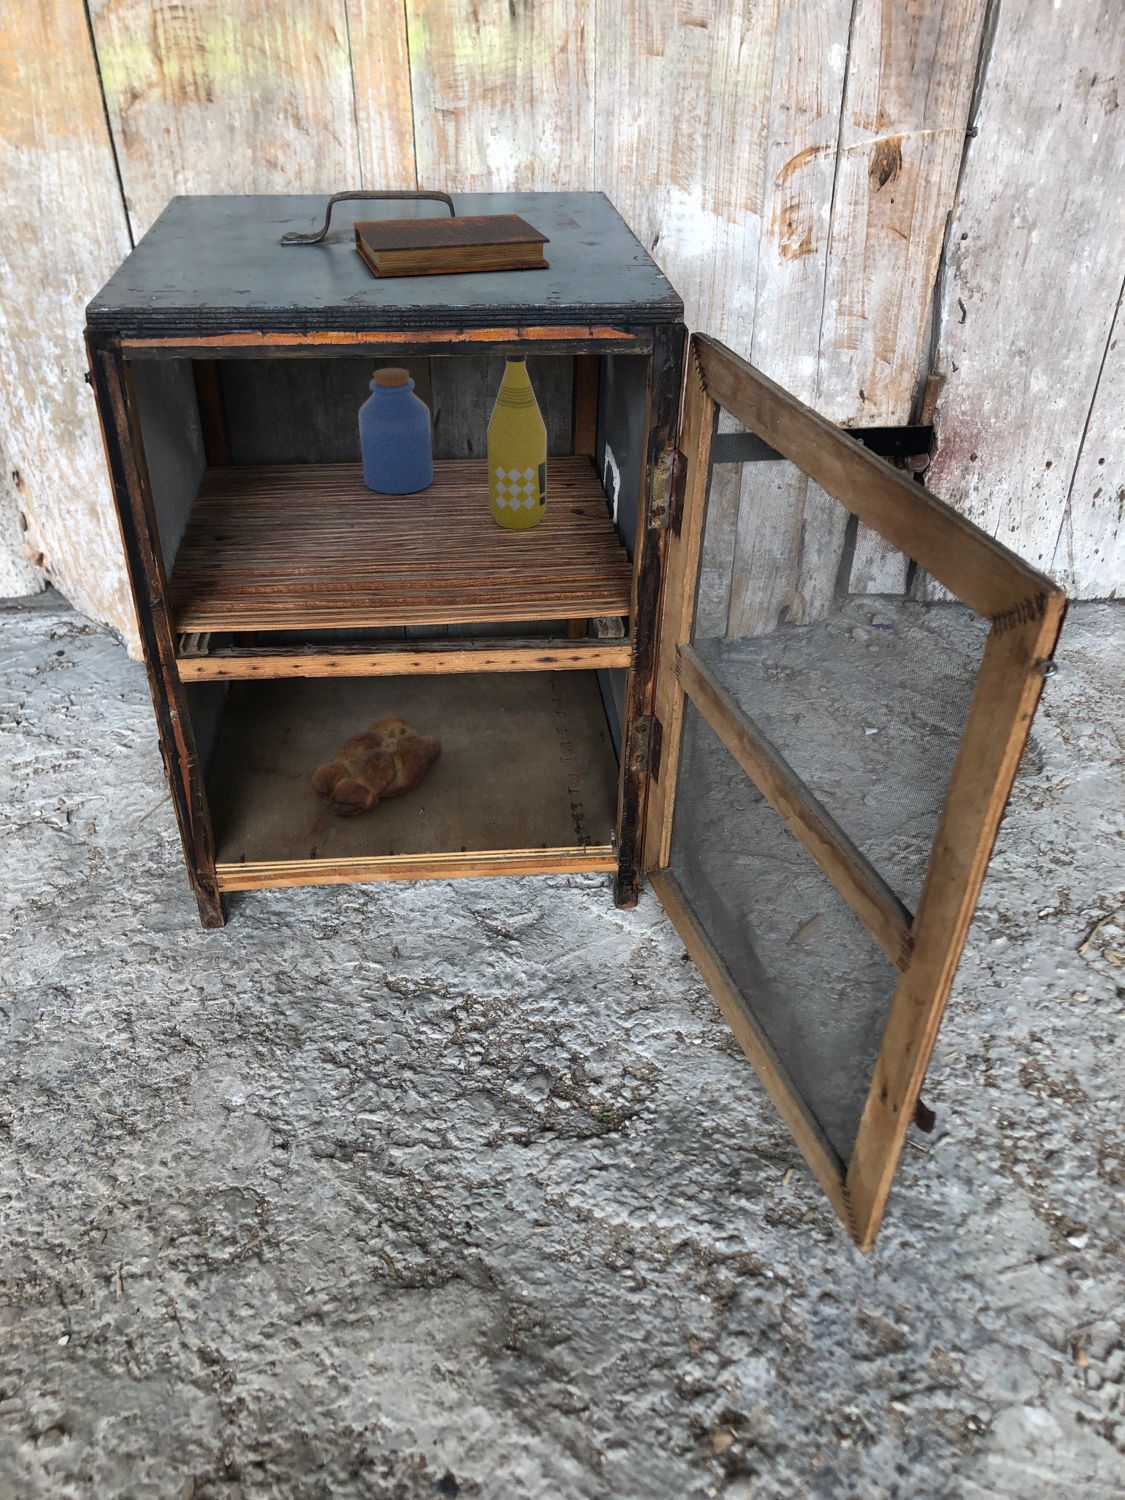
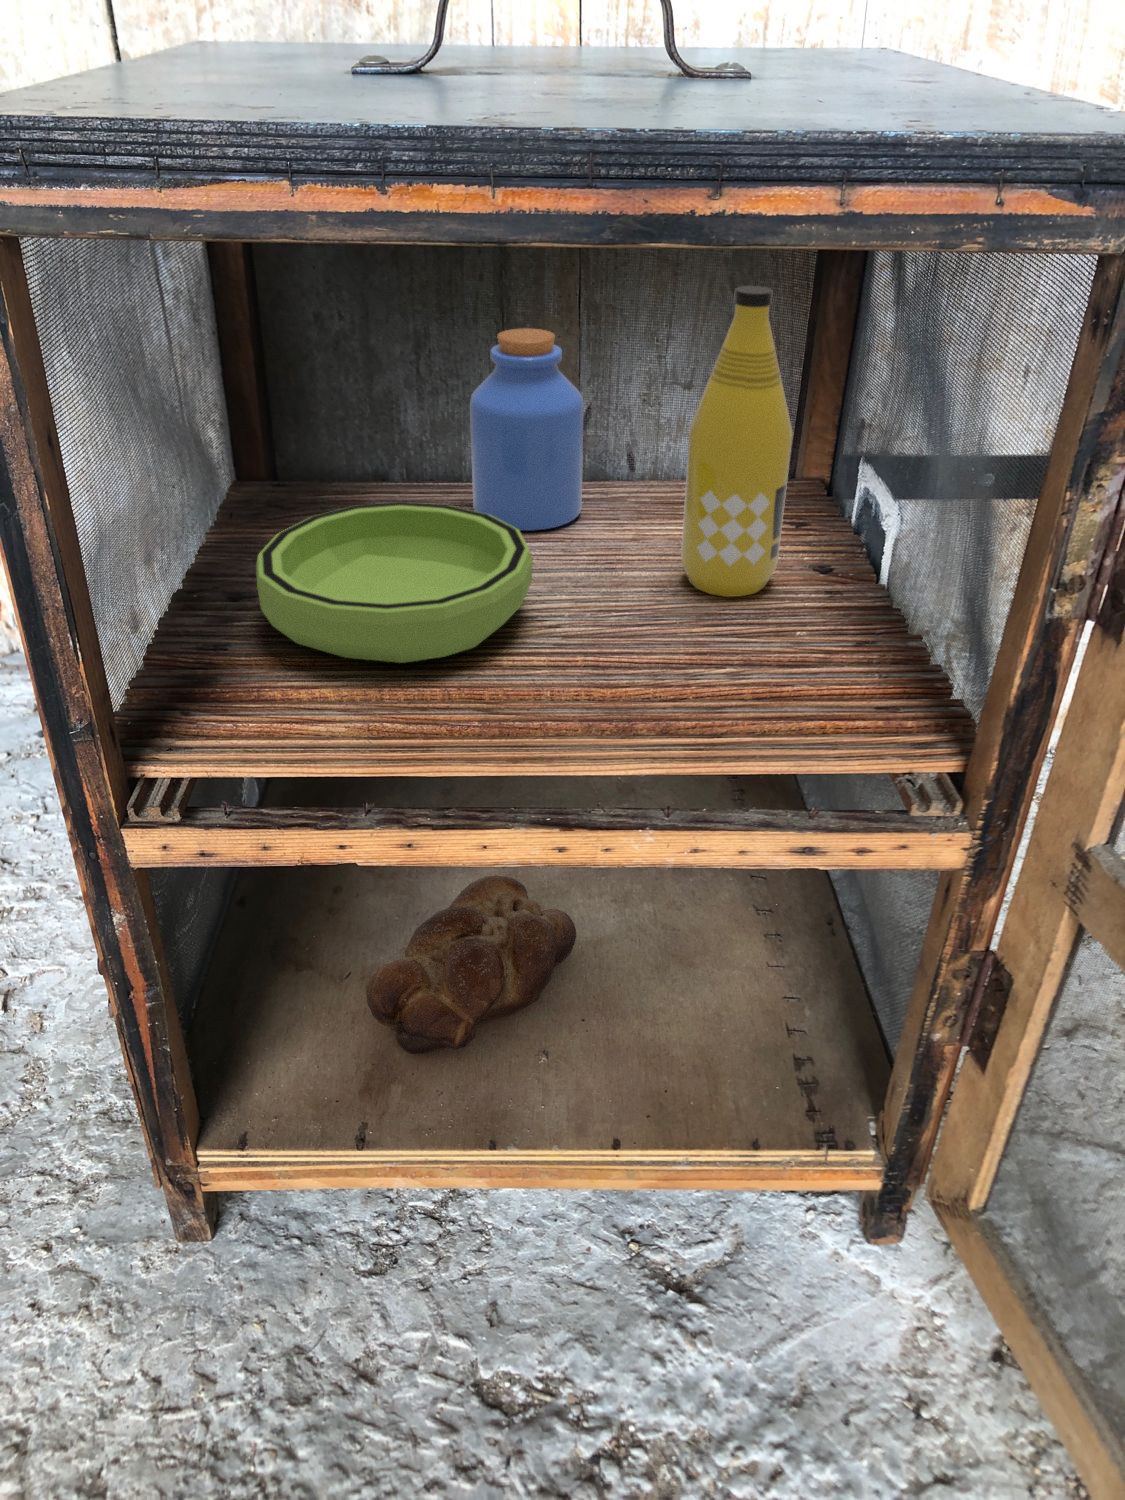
book: present [354,214,550,277] -> none [485,25,879,97]
bowl: none [236,479,398,570] -> present [256,502,533,663]

